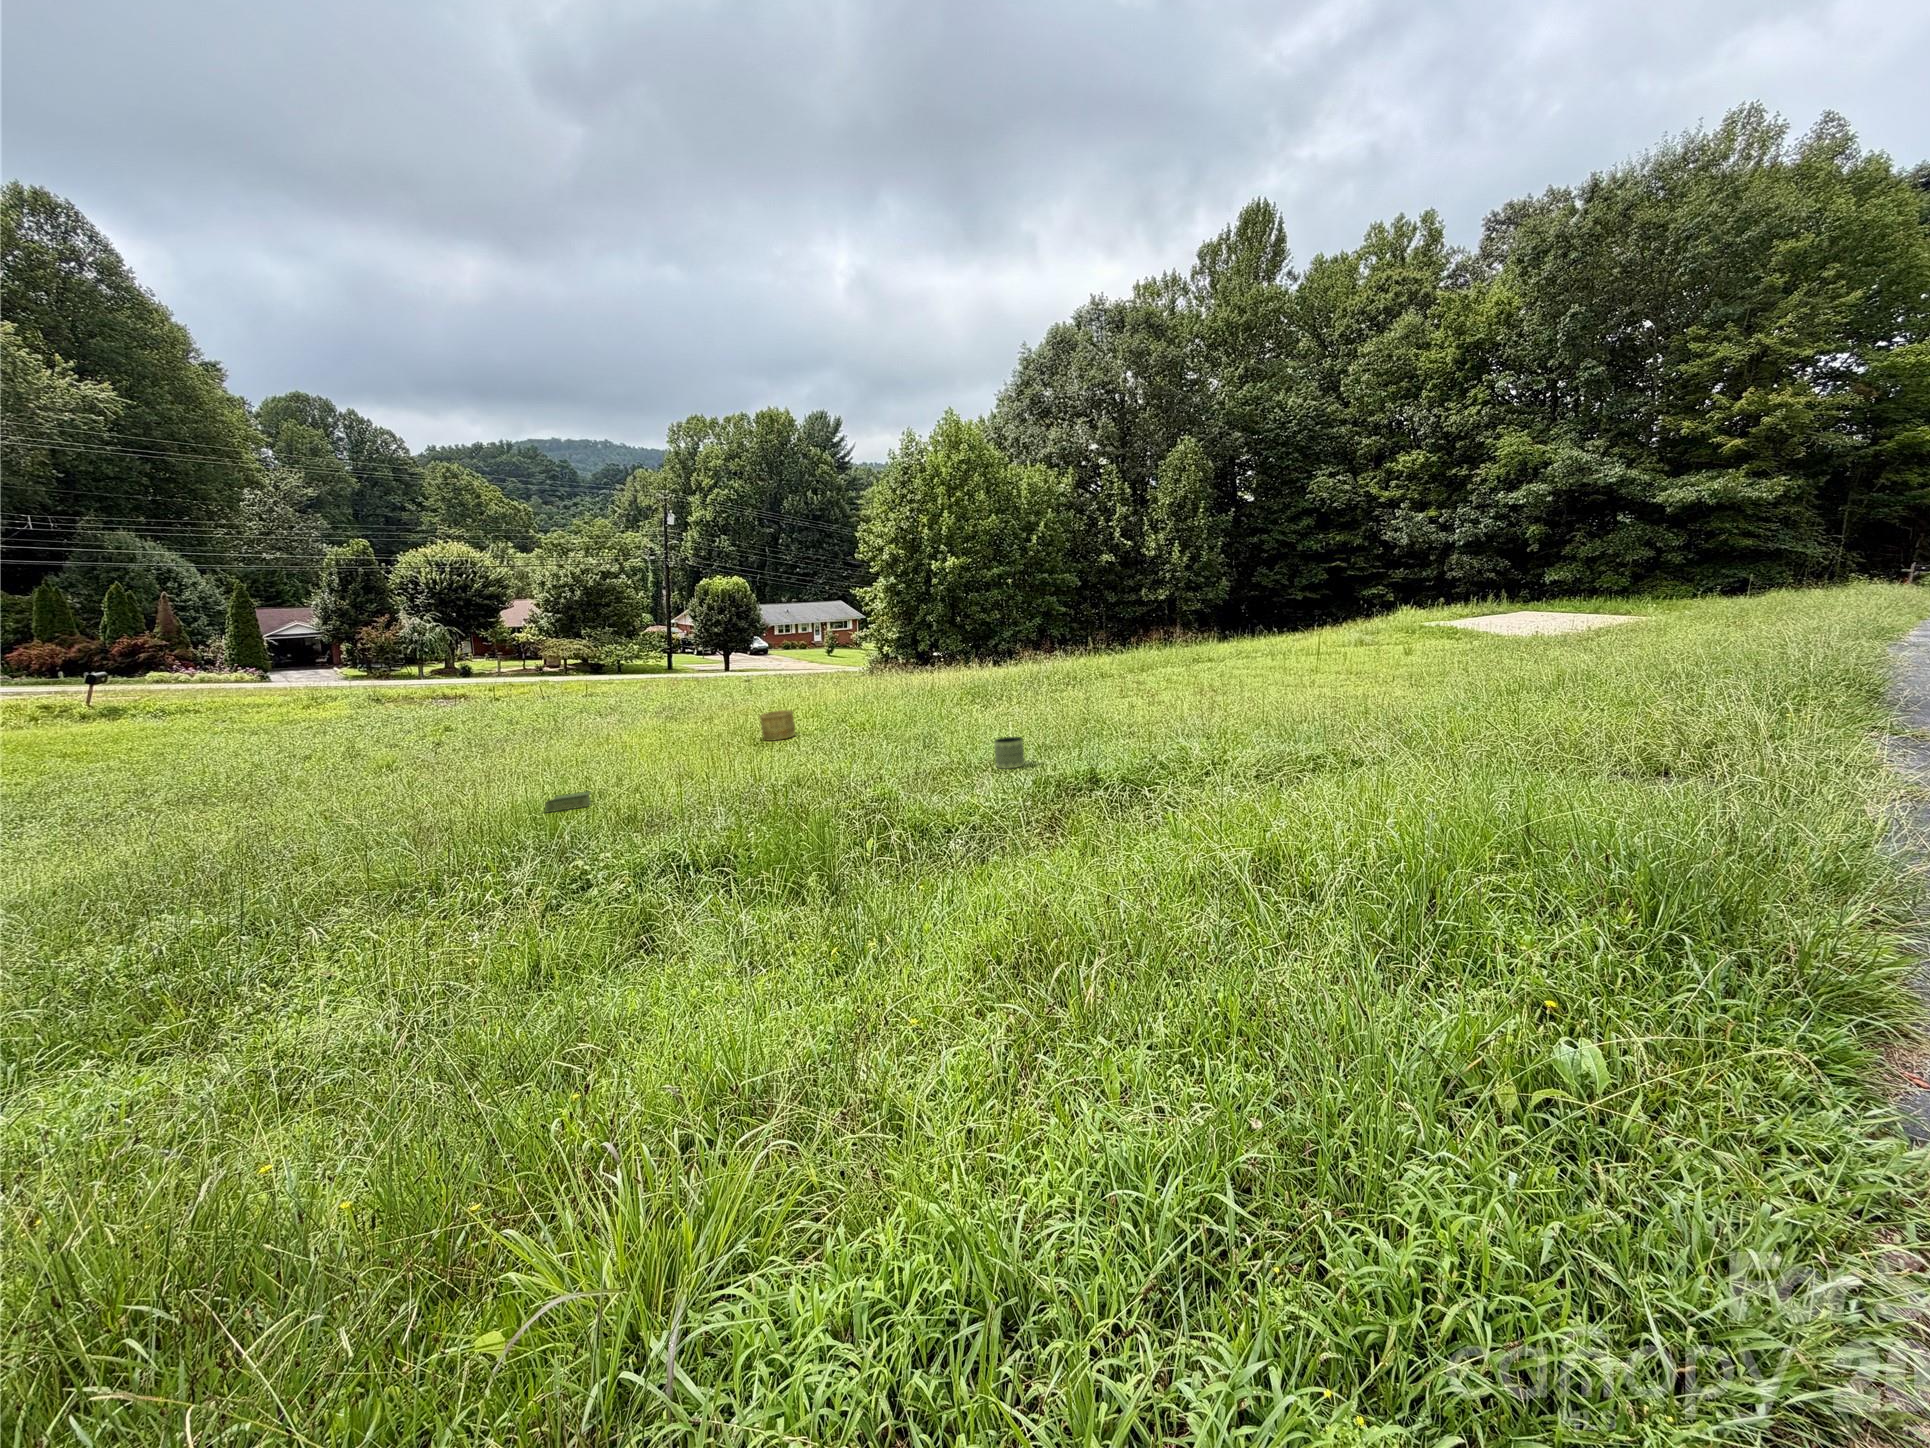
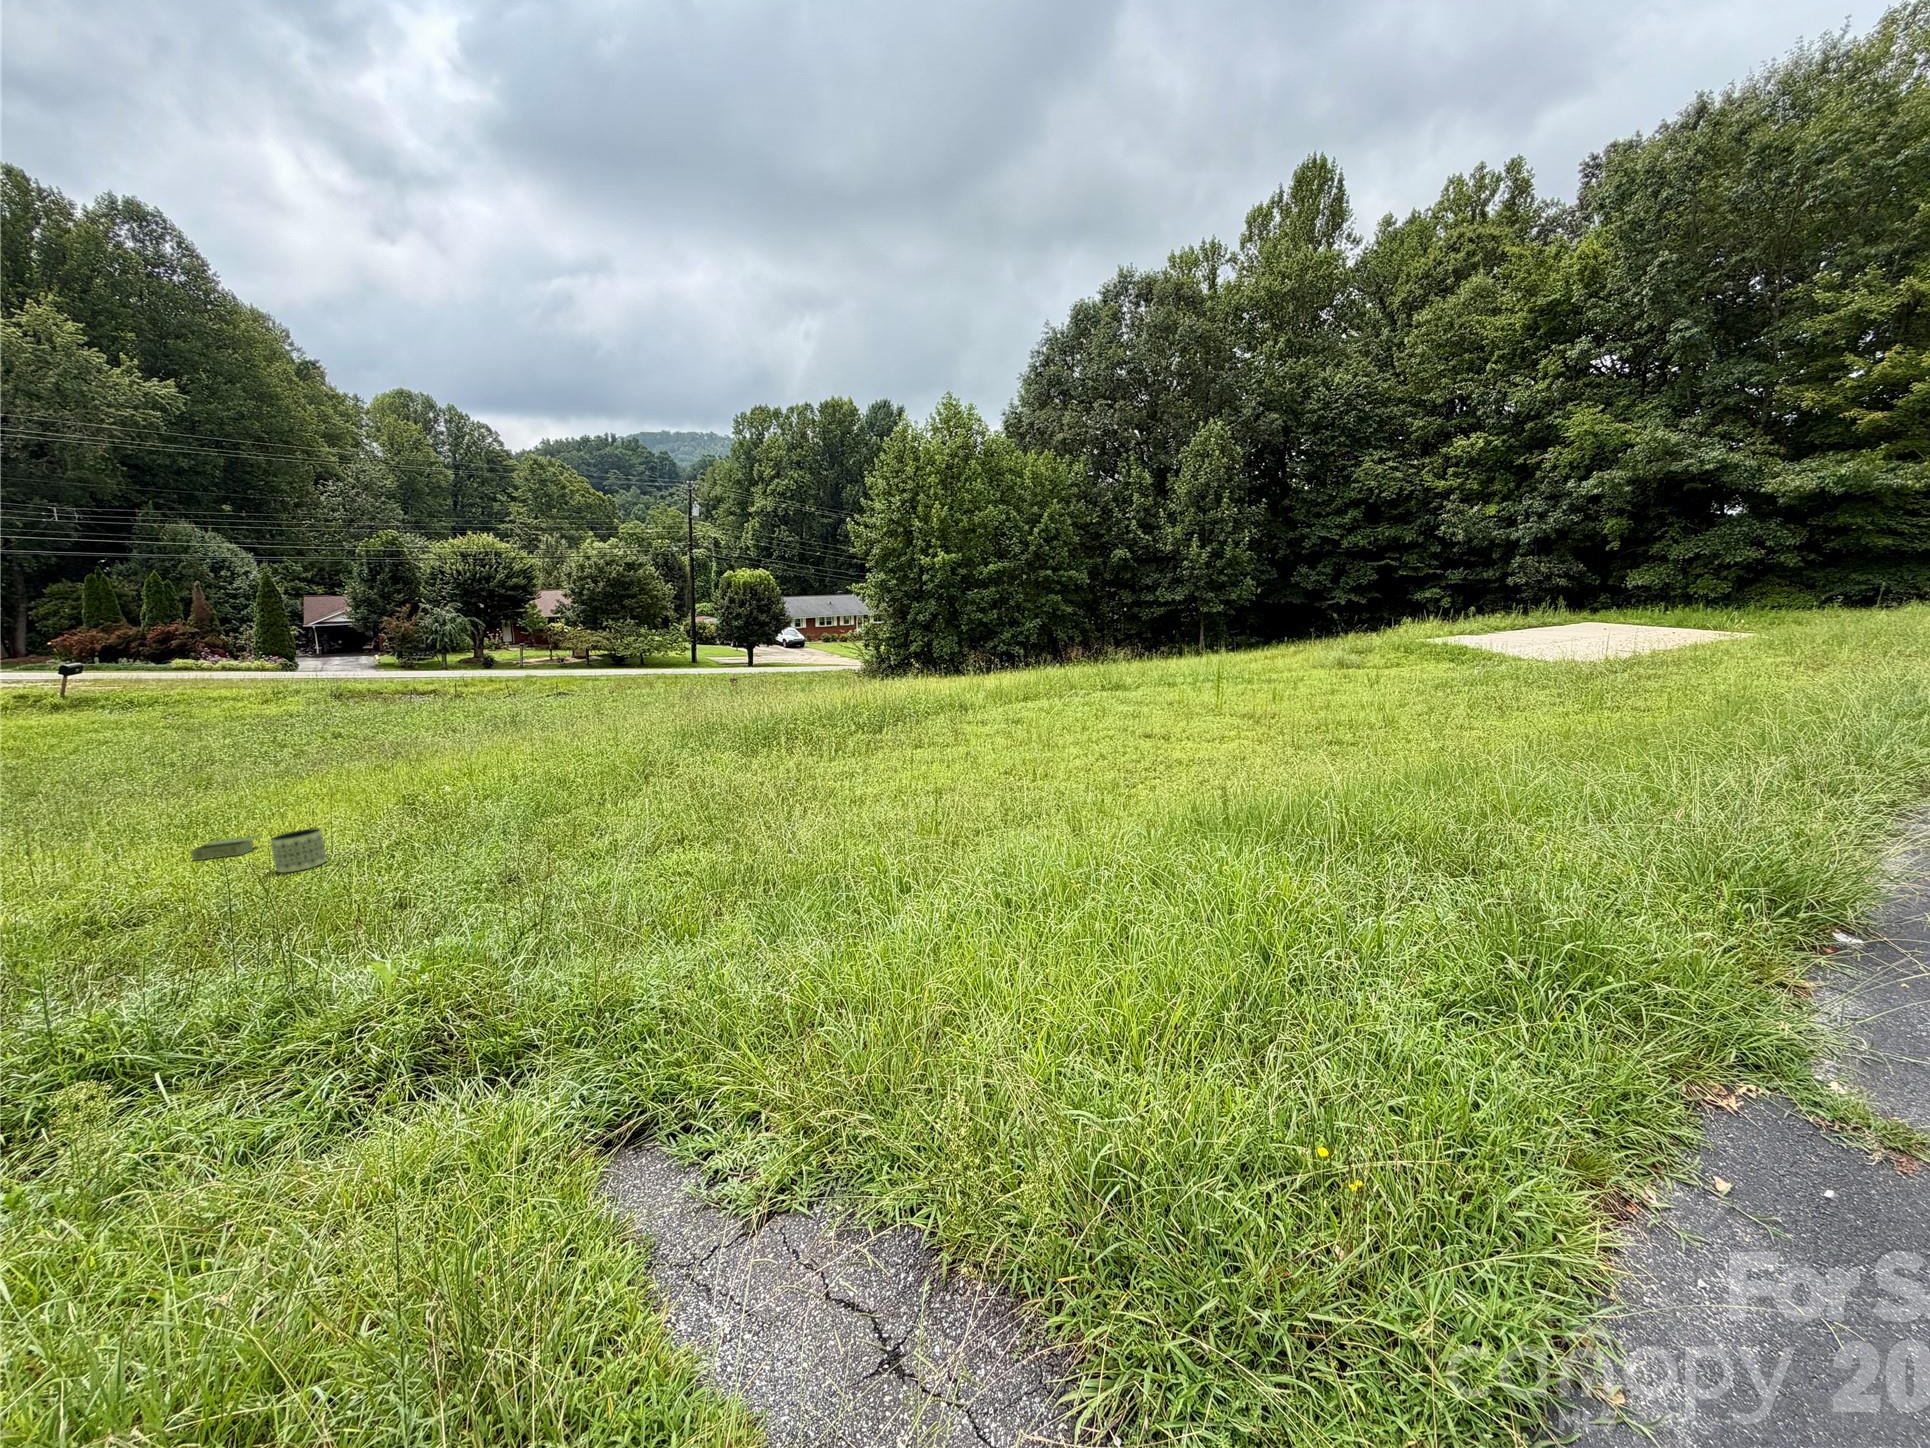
wooden bucket: present [759,710,796,741] -> none [557,735,600,769]
planter: present [994,737,1025,769] -> present [271,828,327,873]

